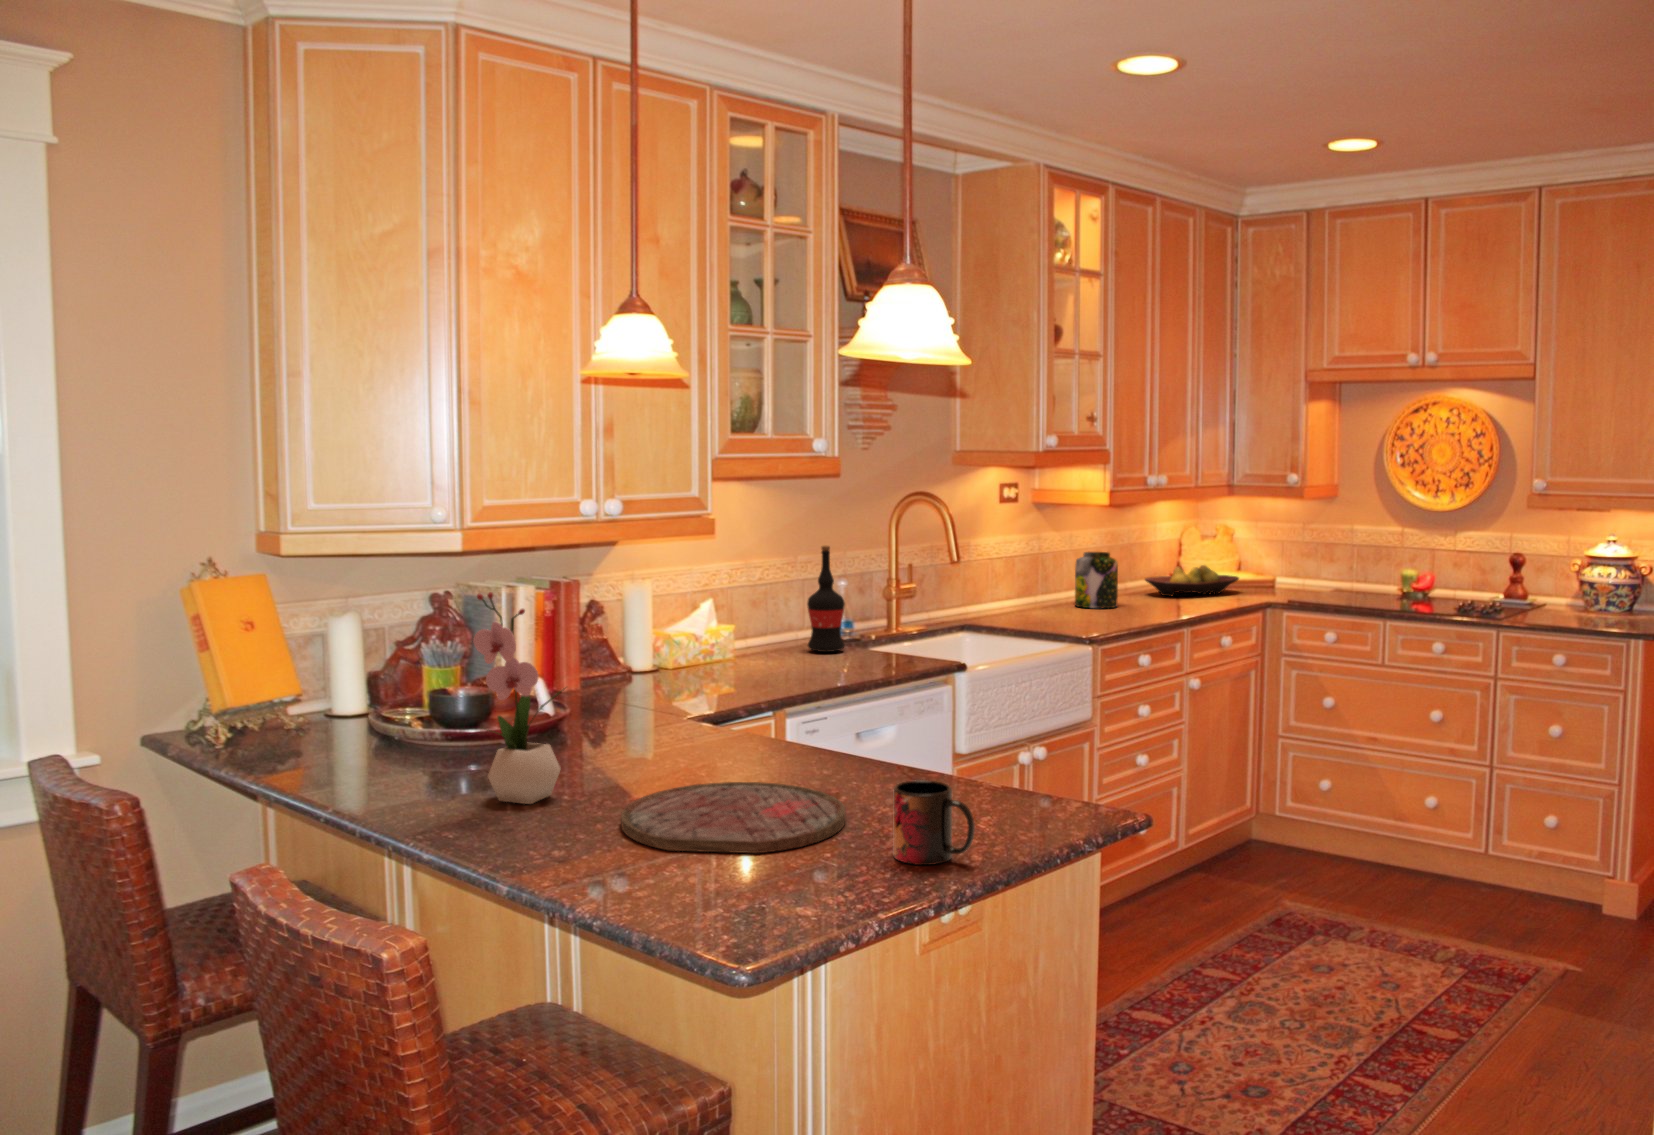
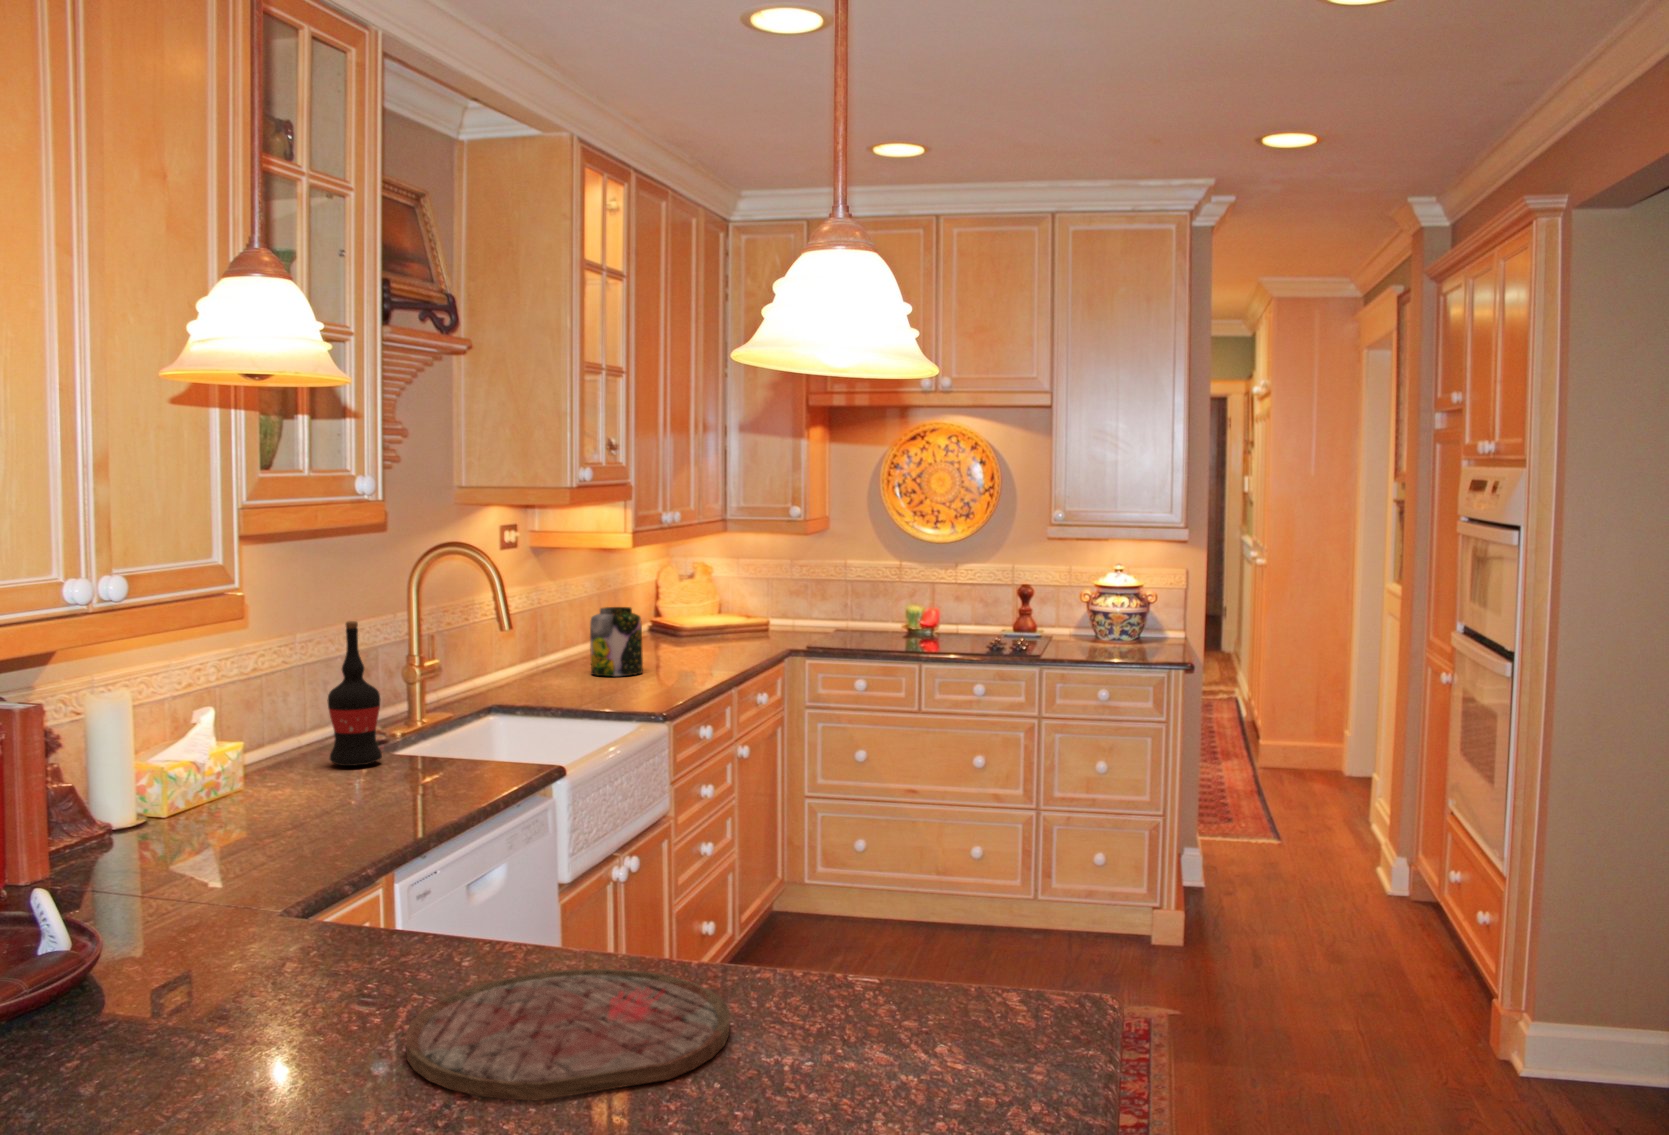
fruit bowl: present [1145,565,1239,596] -> none [653,615,754,655]
flower arrangement: present [473,592,562,804] -> none [132,740,264,1070]
mug: present [893,780,975,865] -> none [839,939,950,1055]

